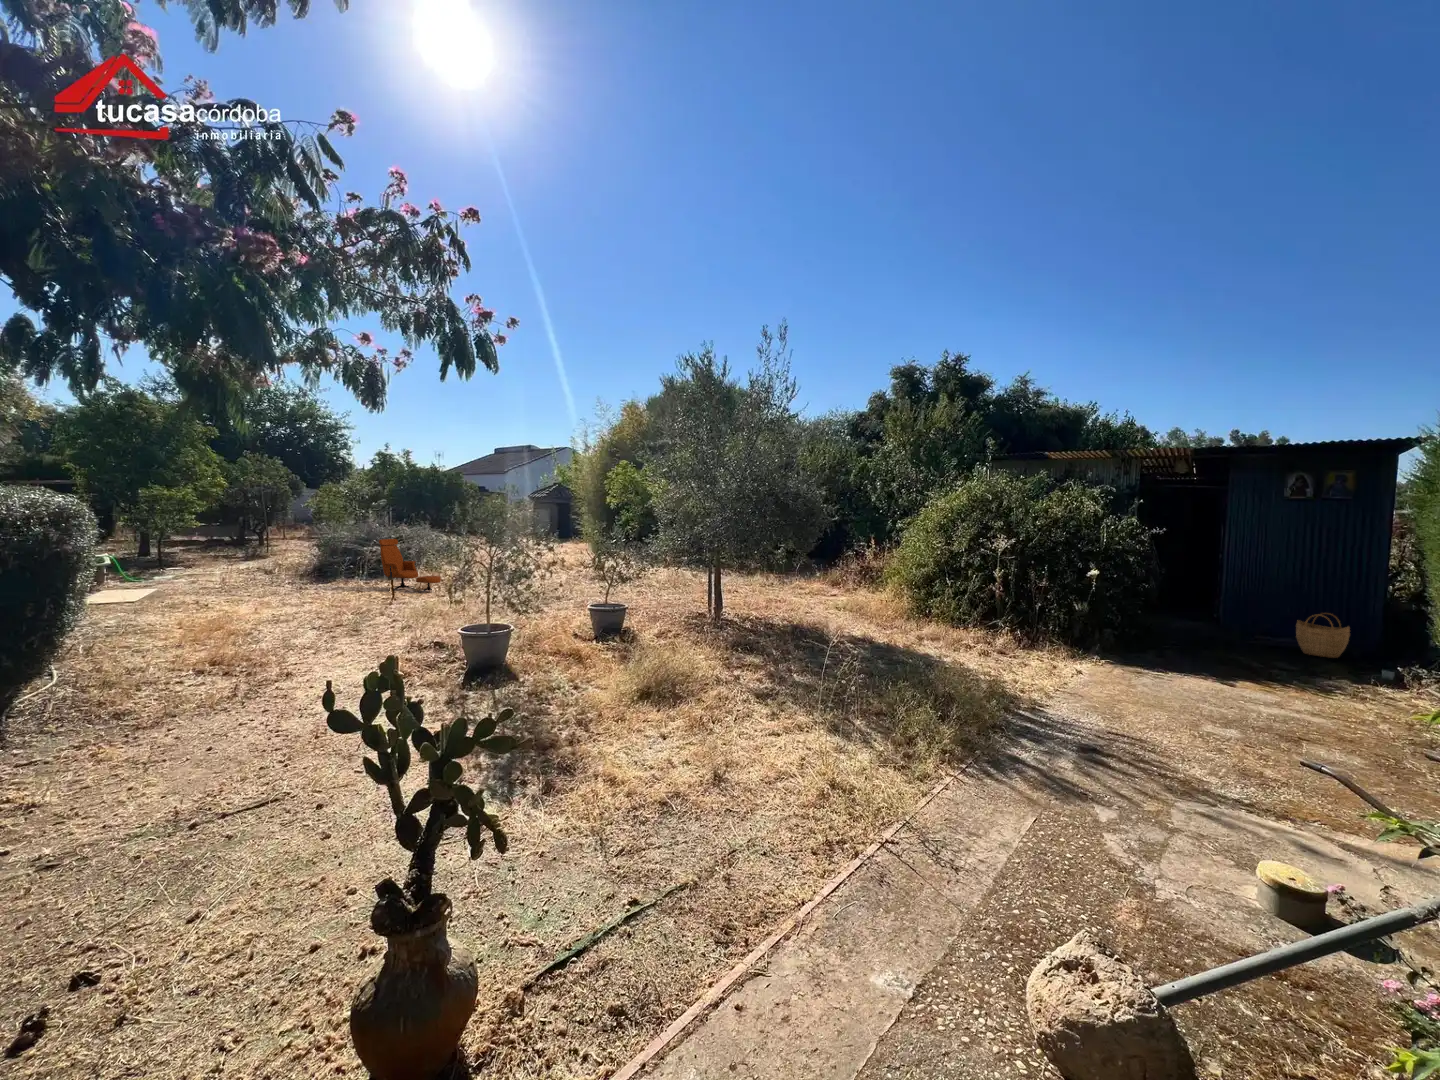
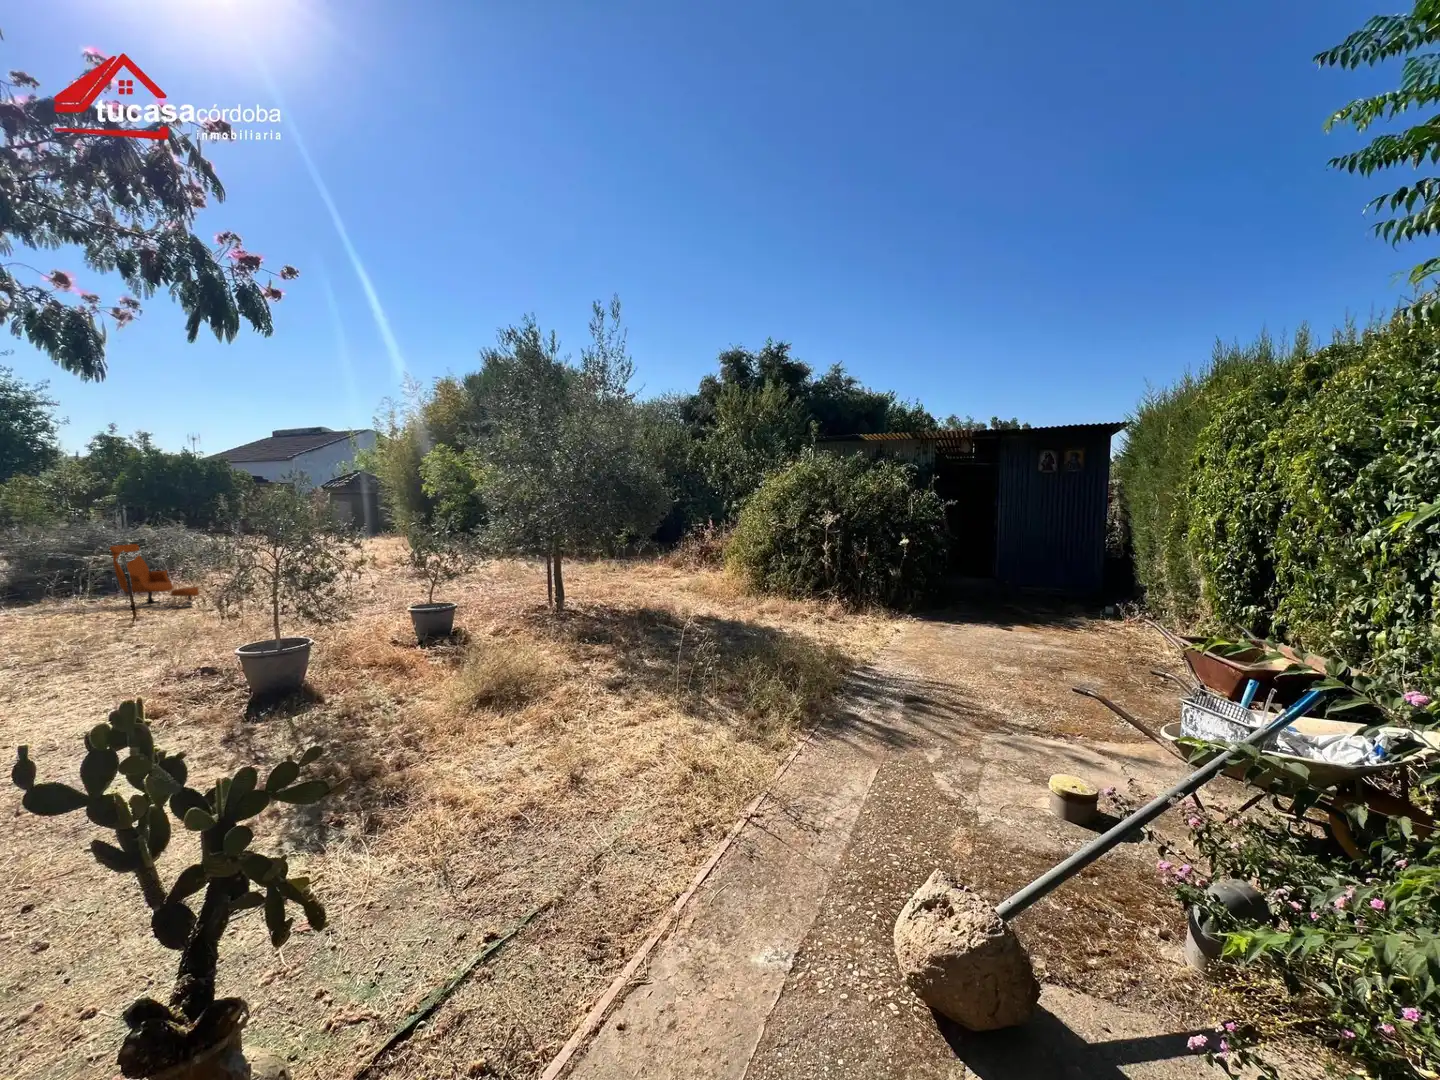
woven basket: present [1296,614,1350,658] -> none [1045,566,1079,602]

